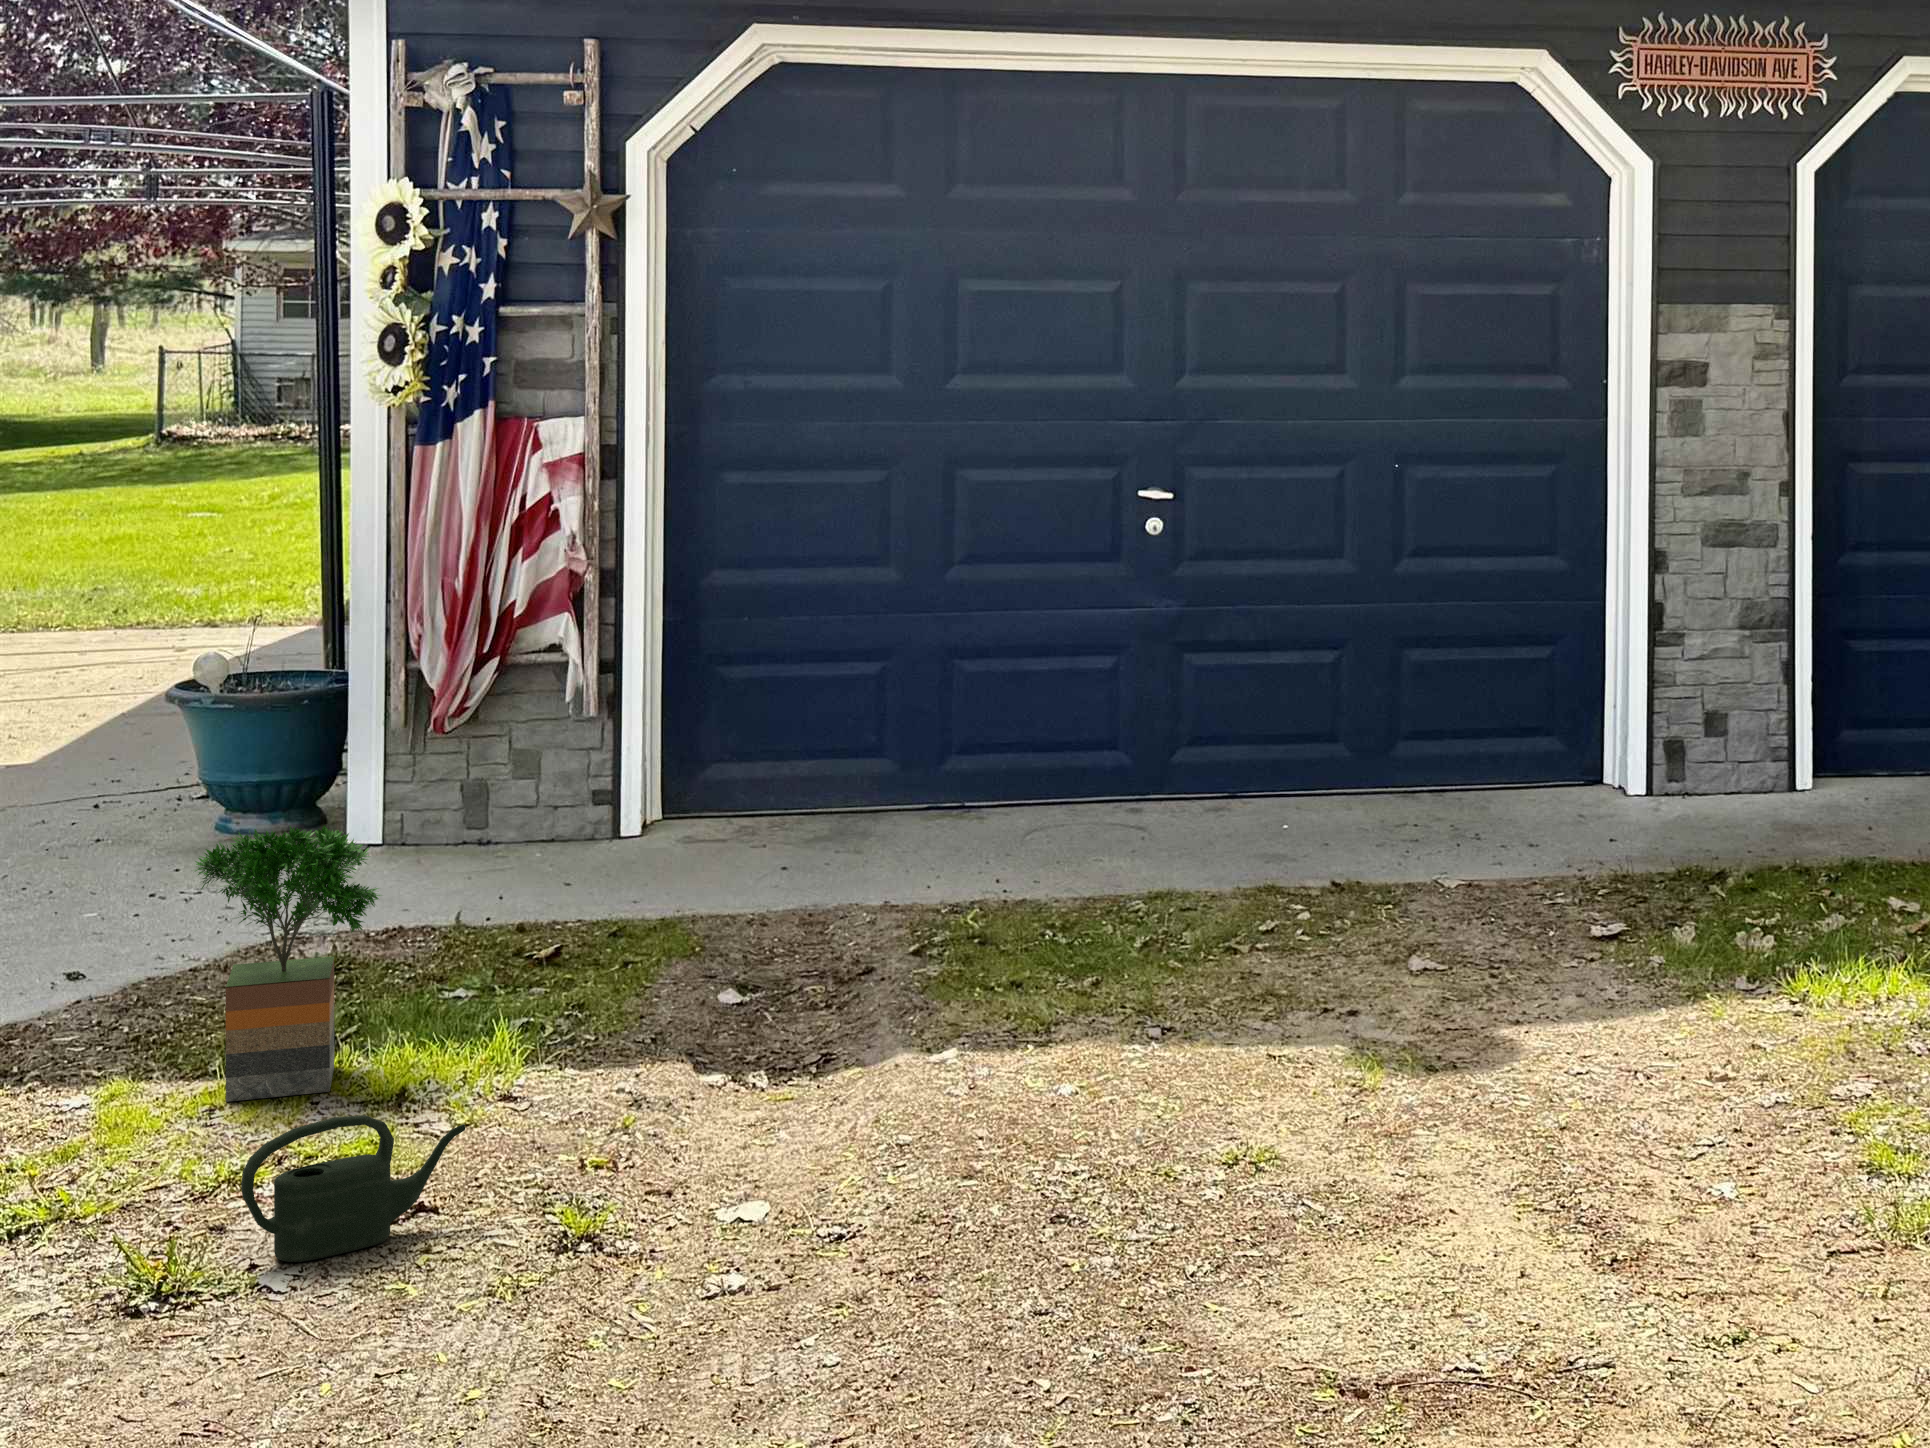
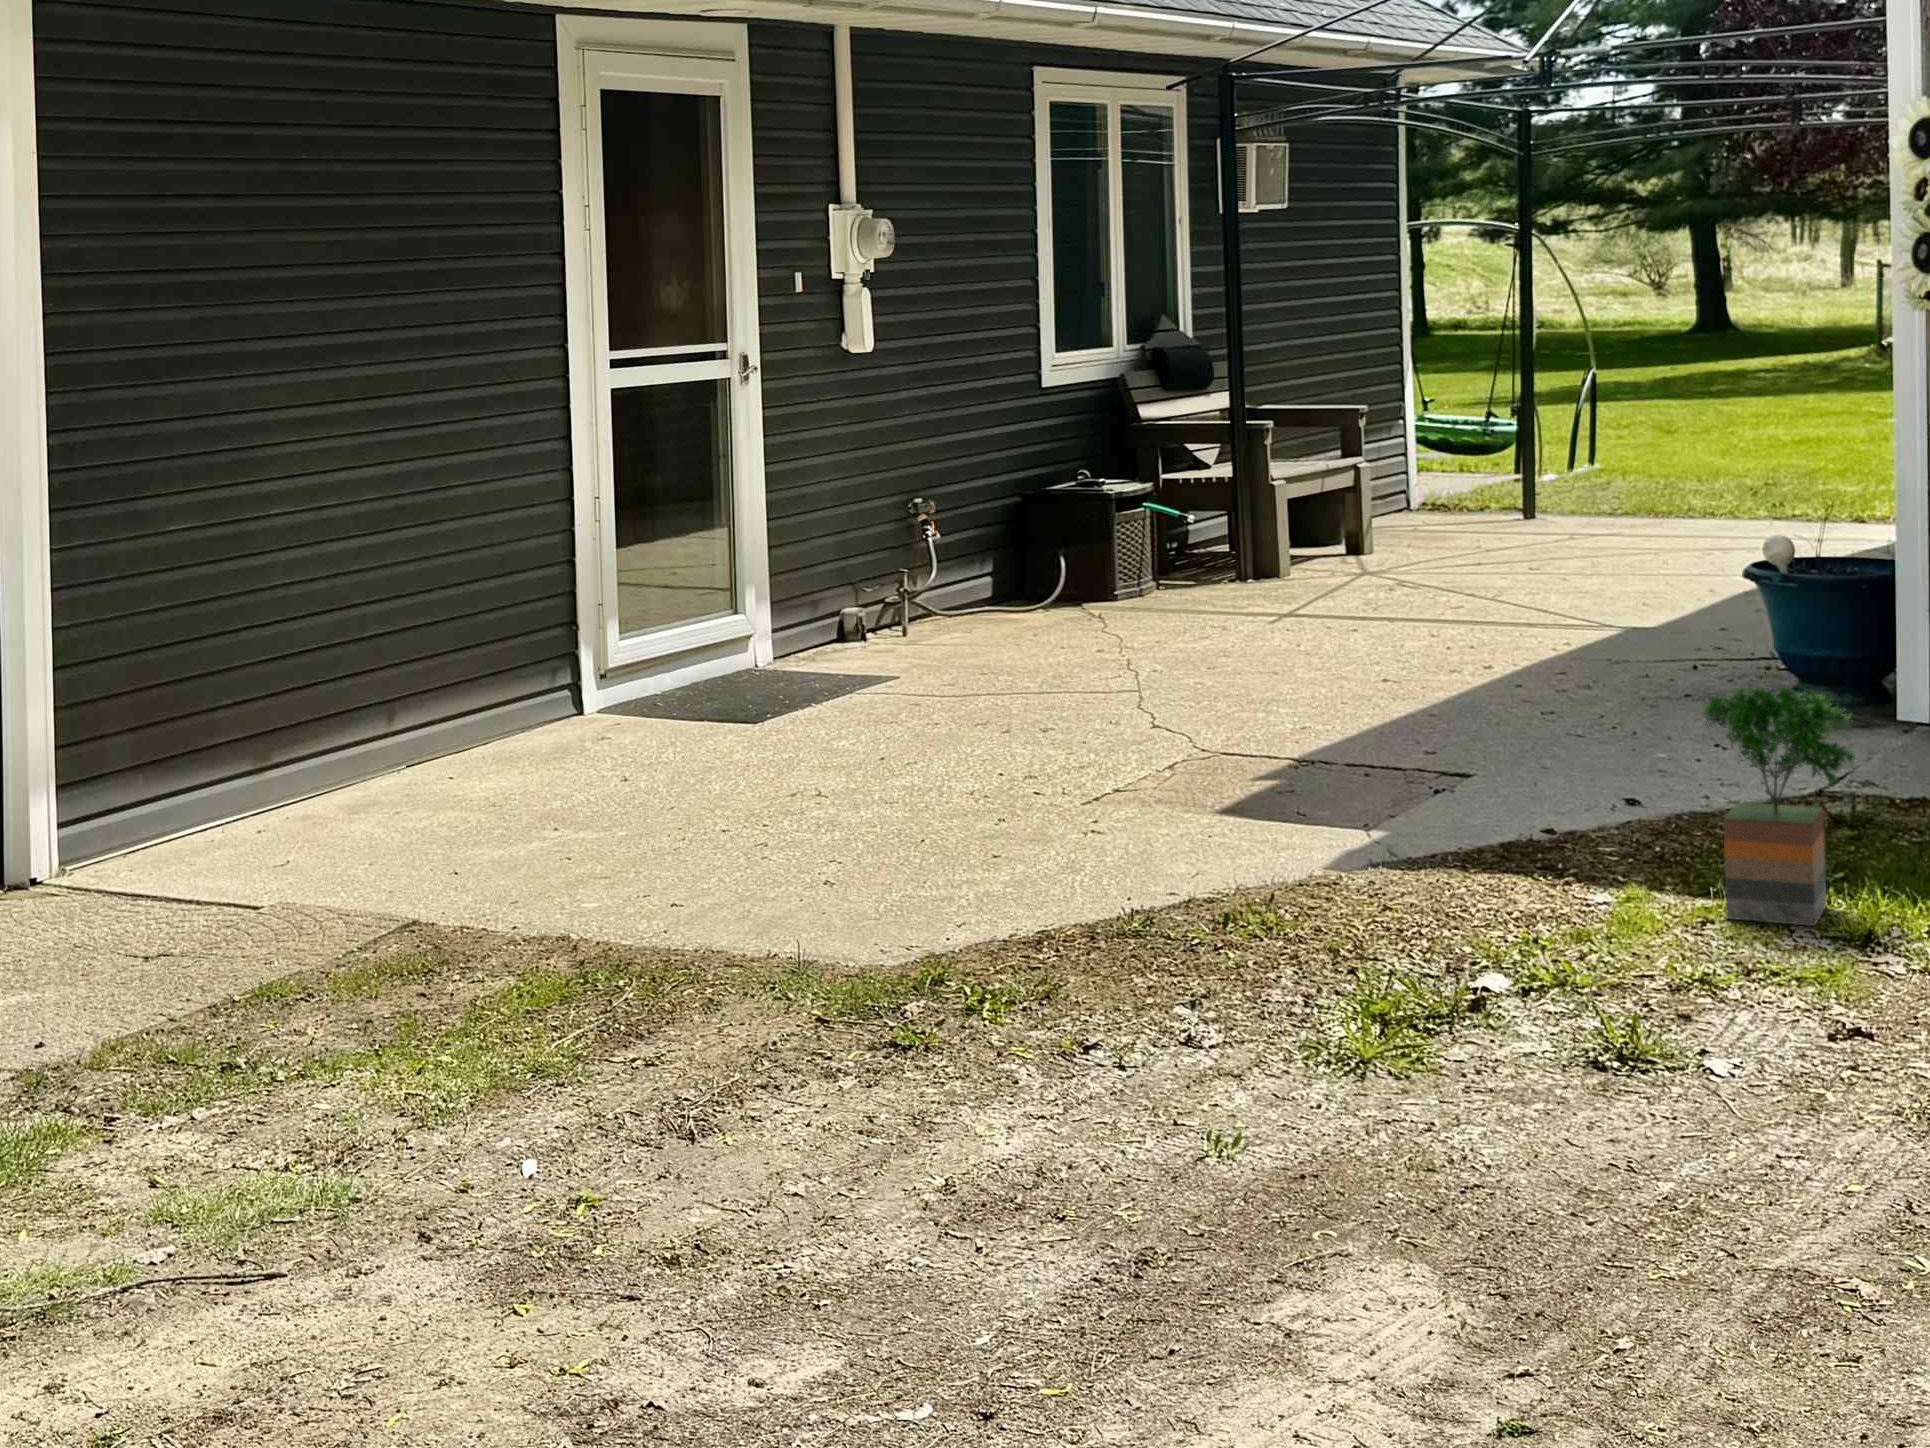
watering can: present [241,1115,465,1262] -> none [1692,934,1893,1054]

